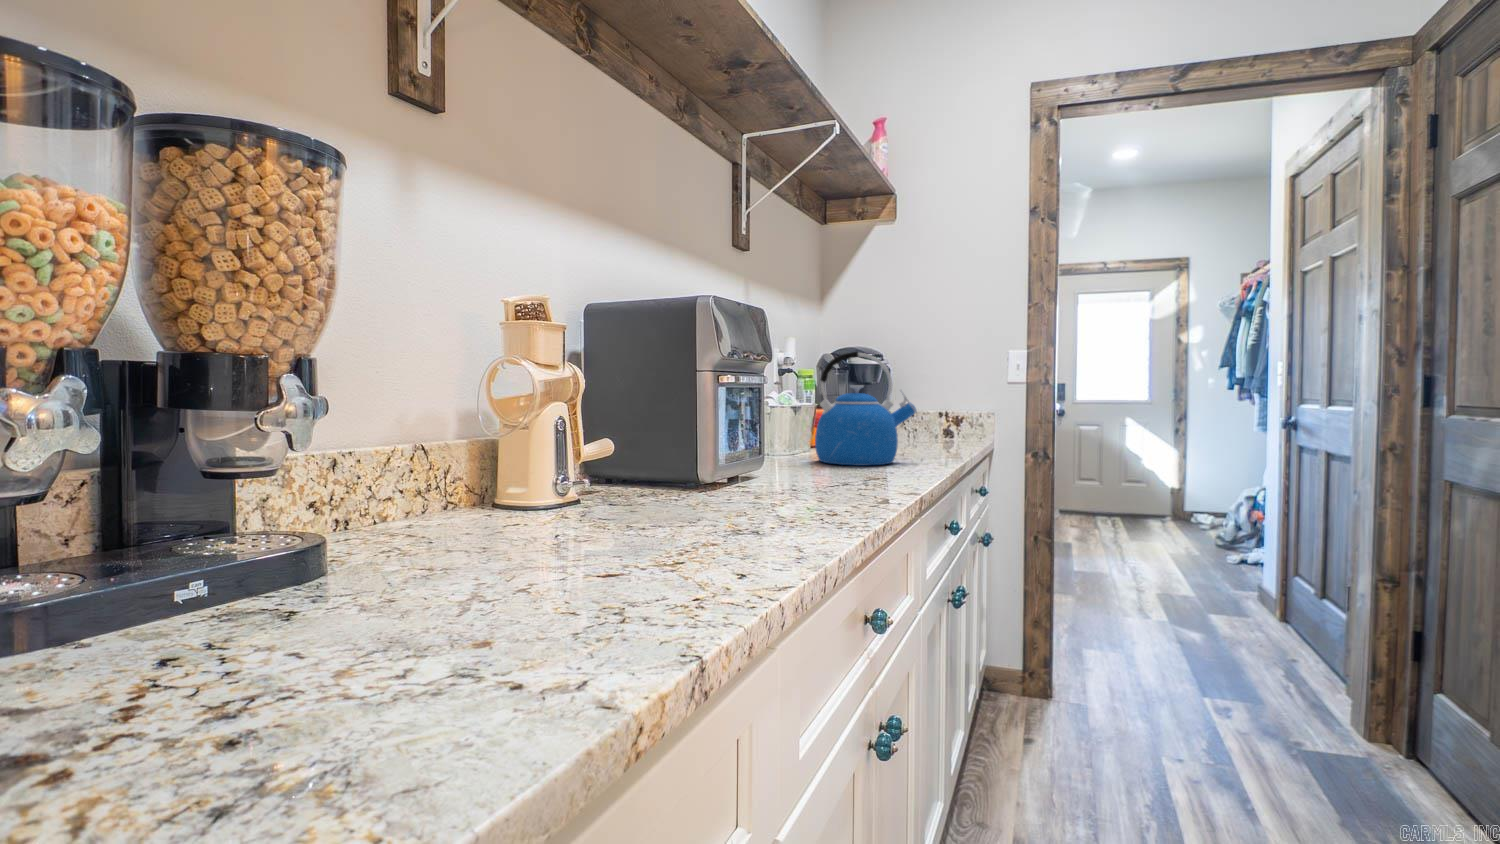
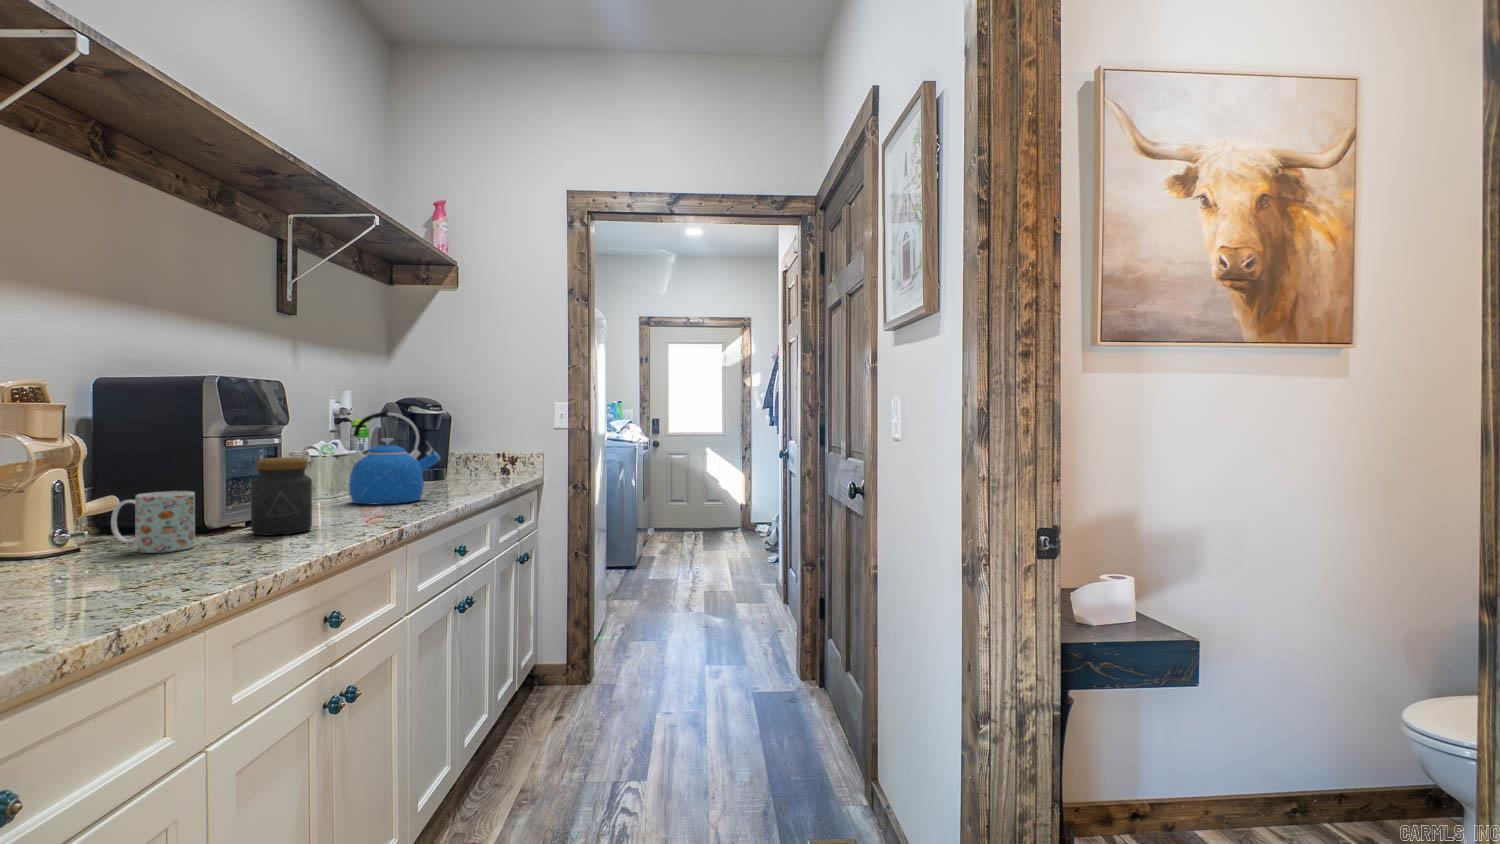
jar: none [745,398,813,499] -> present [251,457,312,535]
mug: none [610,435,695,514] -> present [111,491,195,553]

